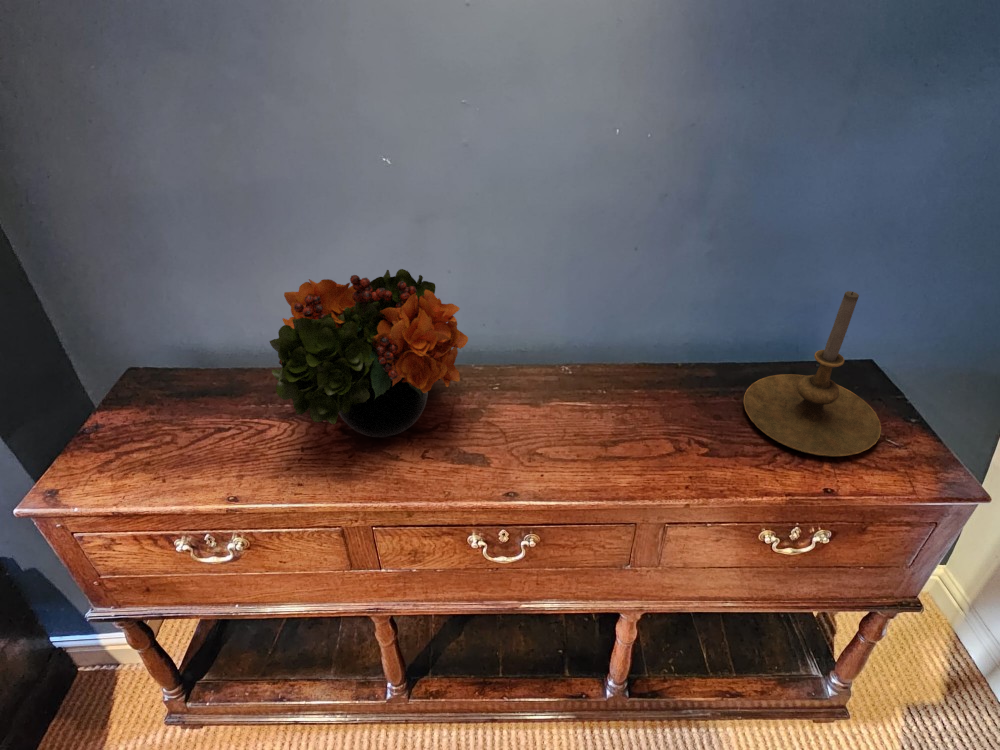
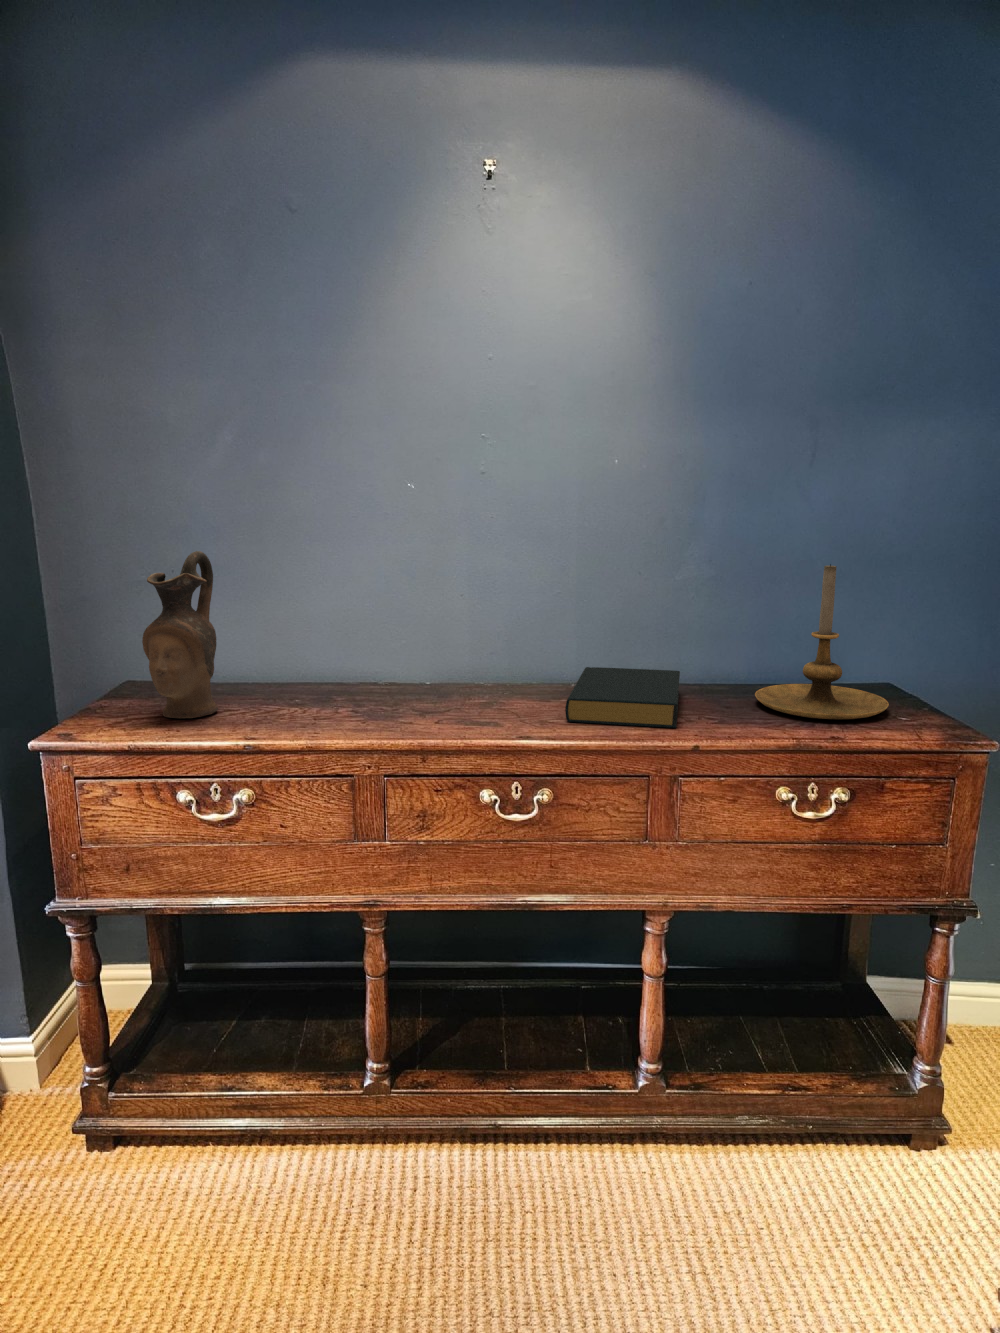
flower arrangement: present [270,269,468,437] -> none [302,545,485,710]
ceramic pitcher: none [86,290,204,463] -> present [142,551,218,718]
hardback book: none [553,357,670,477] -> present [565,667,680,728]

